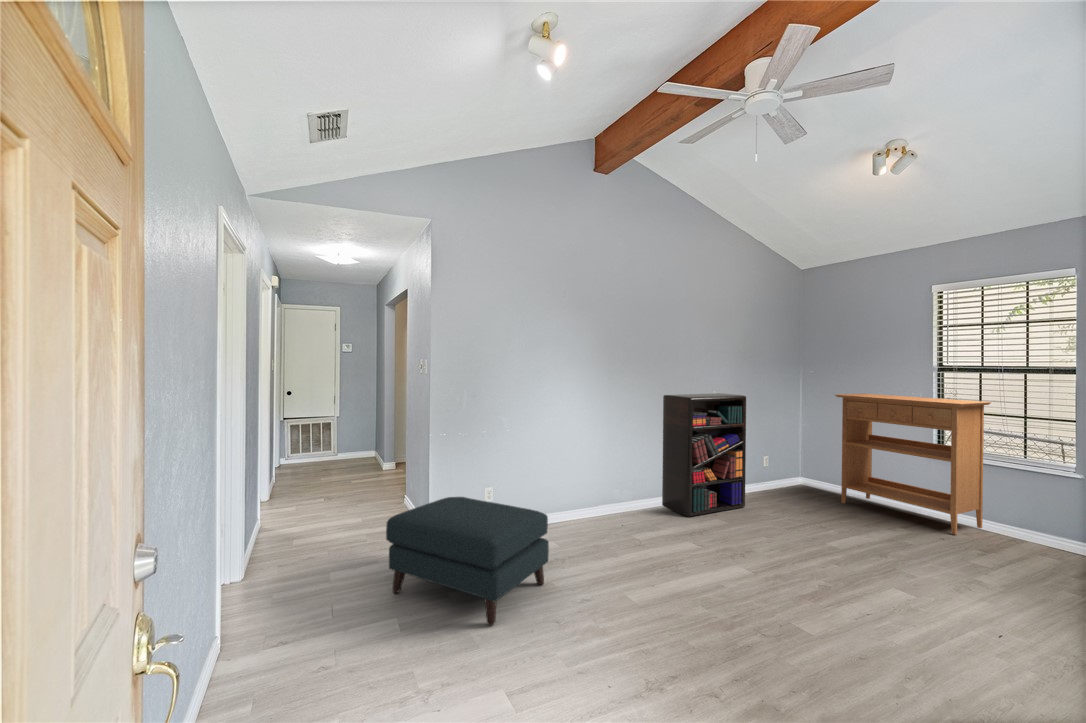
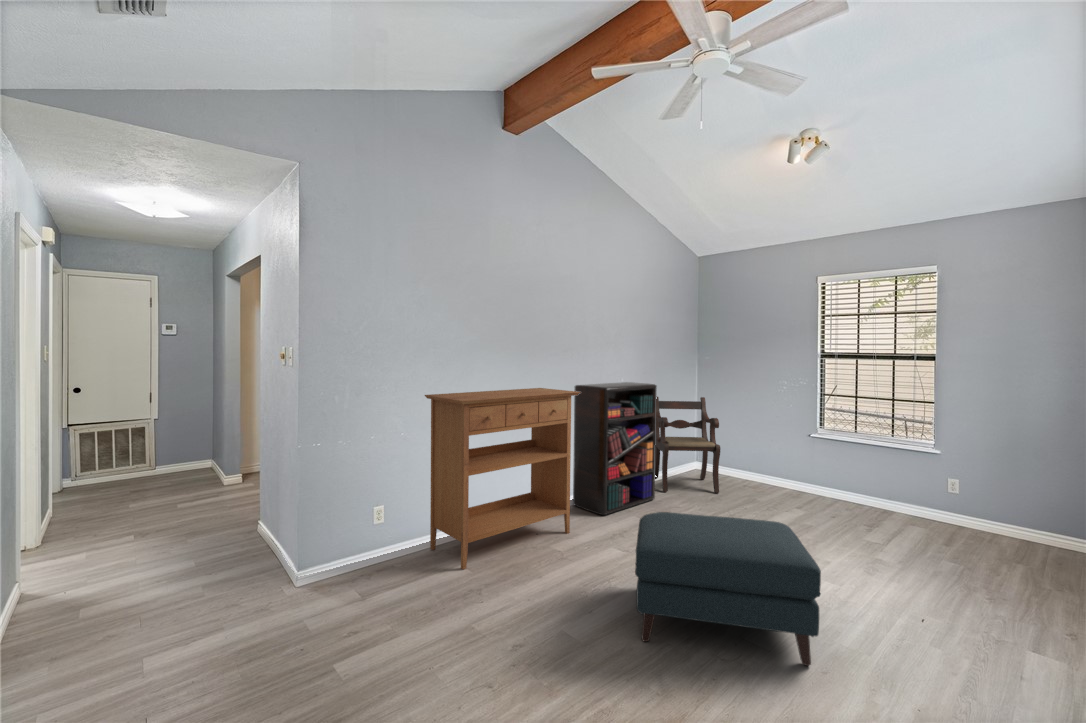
console table: present [835,394,991,535] -> present [425,388,581,569]
armchair: none [752,408,818,507] -> present [655,397,720,493]
ottoman: present [386,497,549,626] -> present [635,512,821,666]

